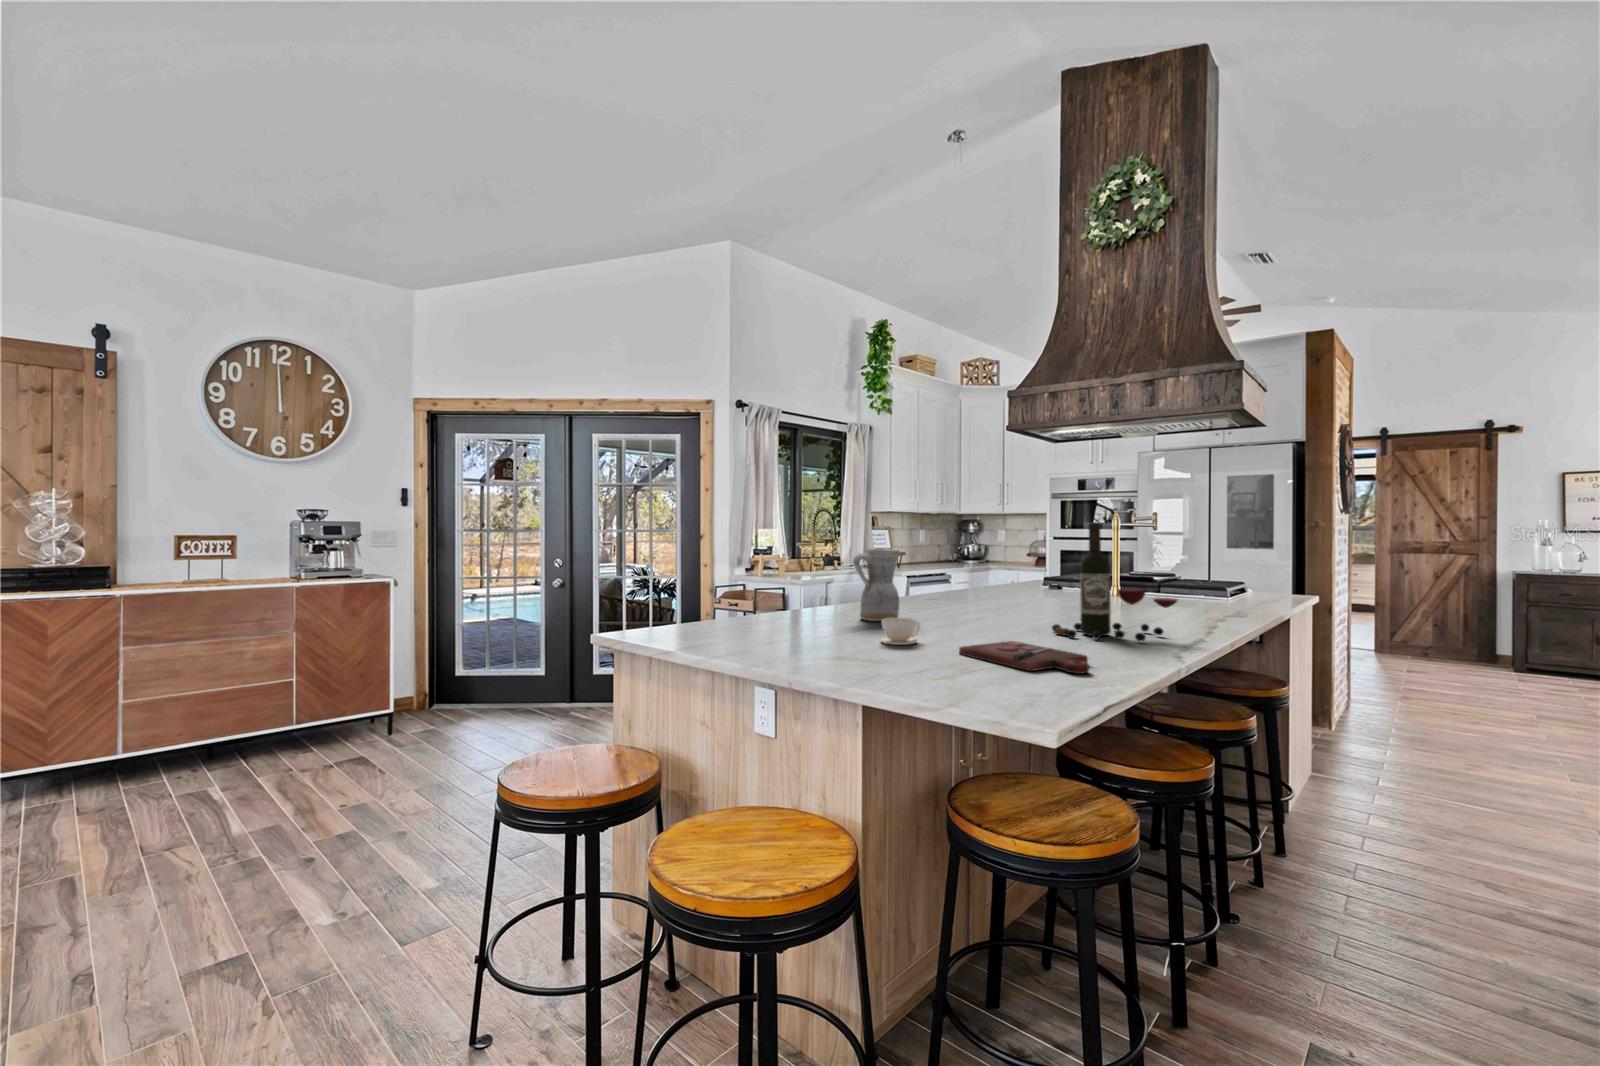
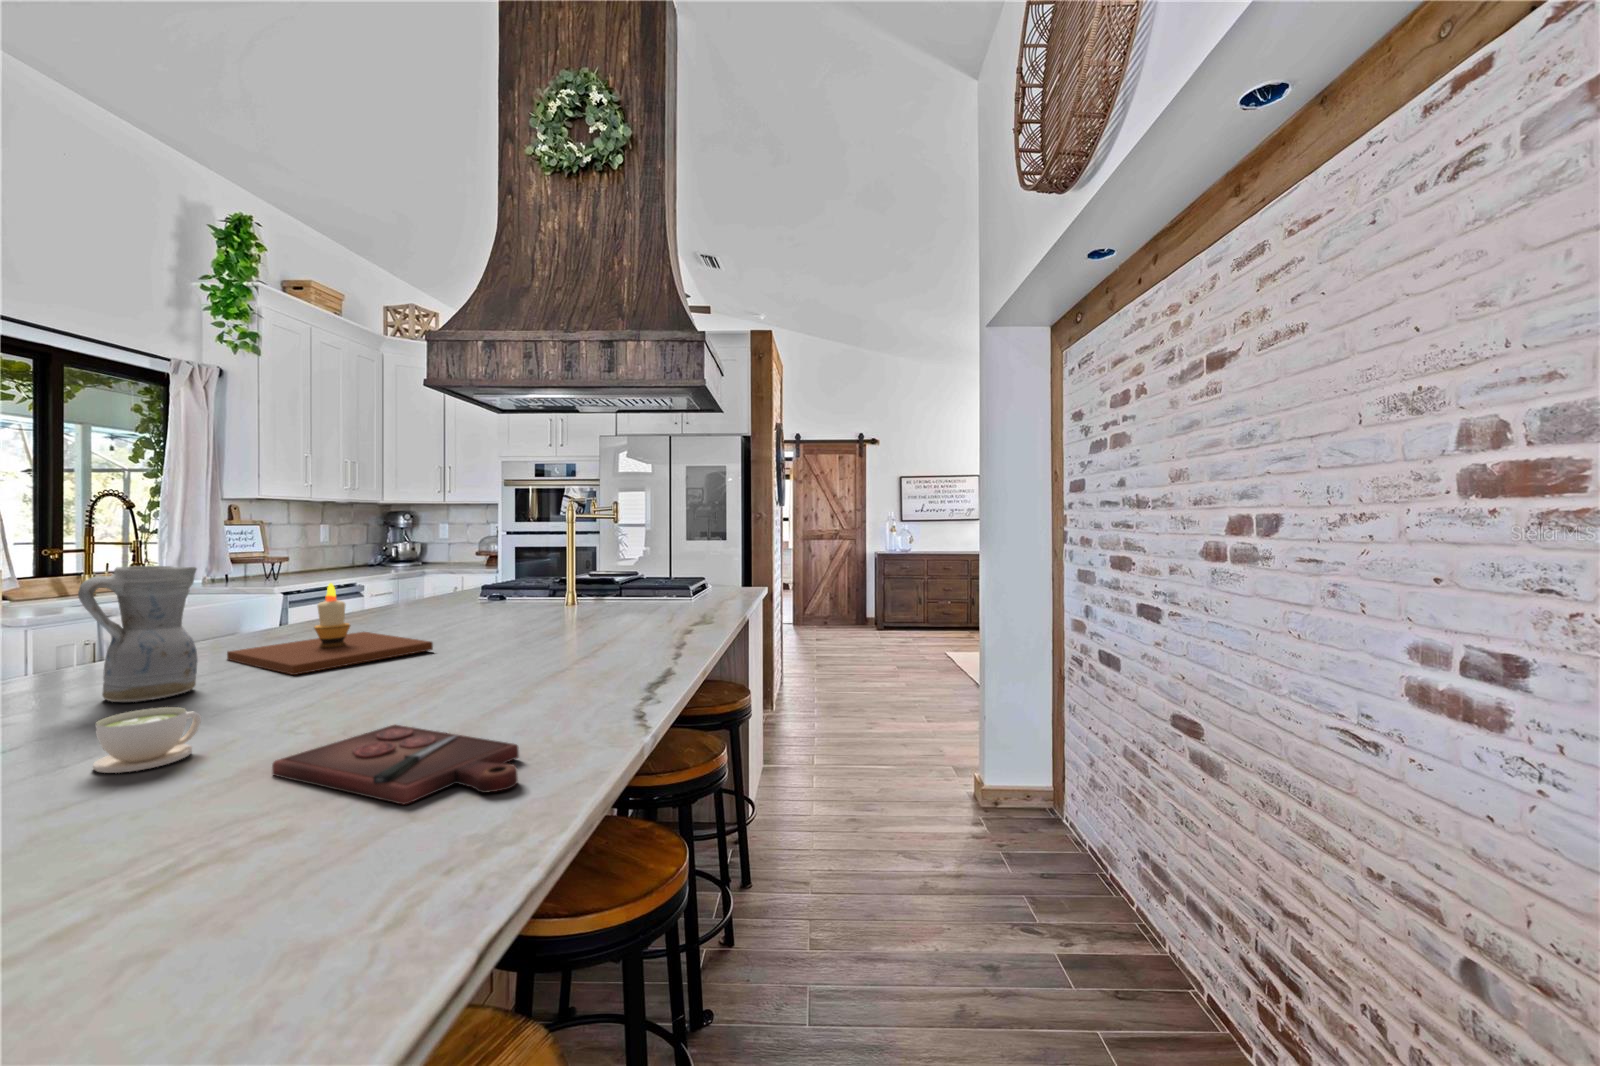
wine bottle: present [1052,523,1178,641] -> none [475,519,652,693]
candle: none [903,564,1019,618] -> present [227,583,433,675]

